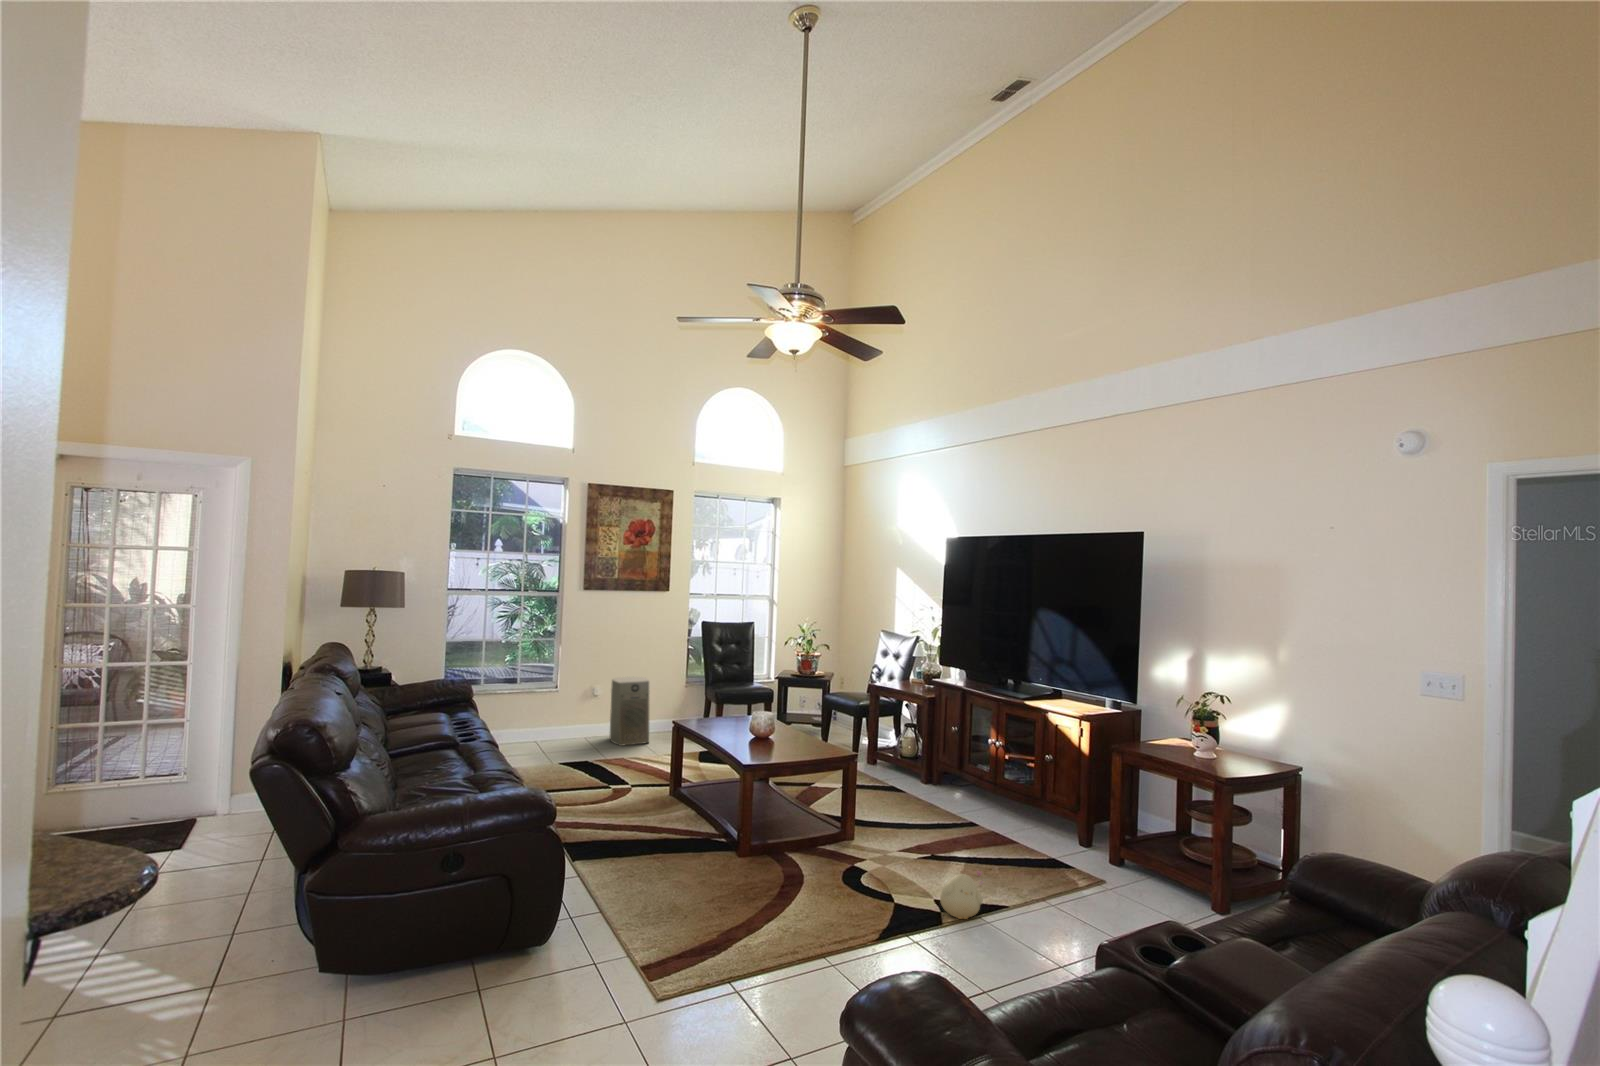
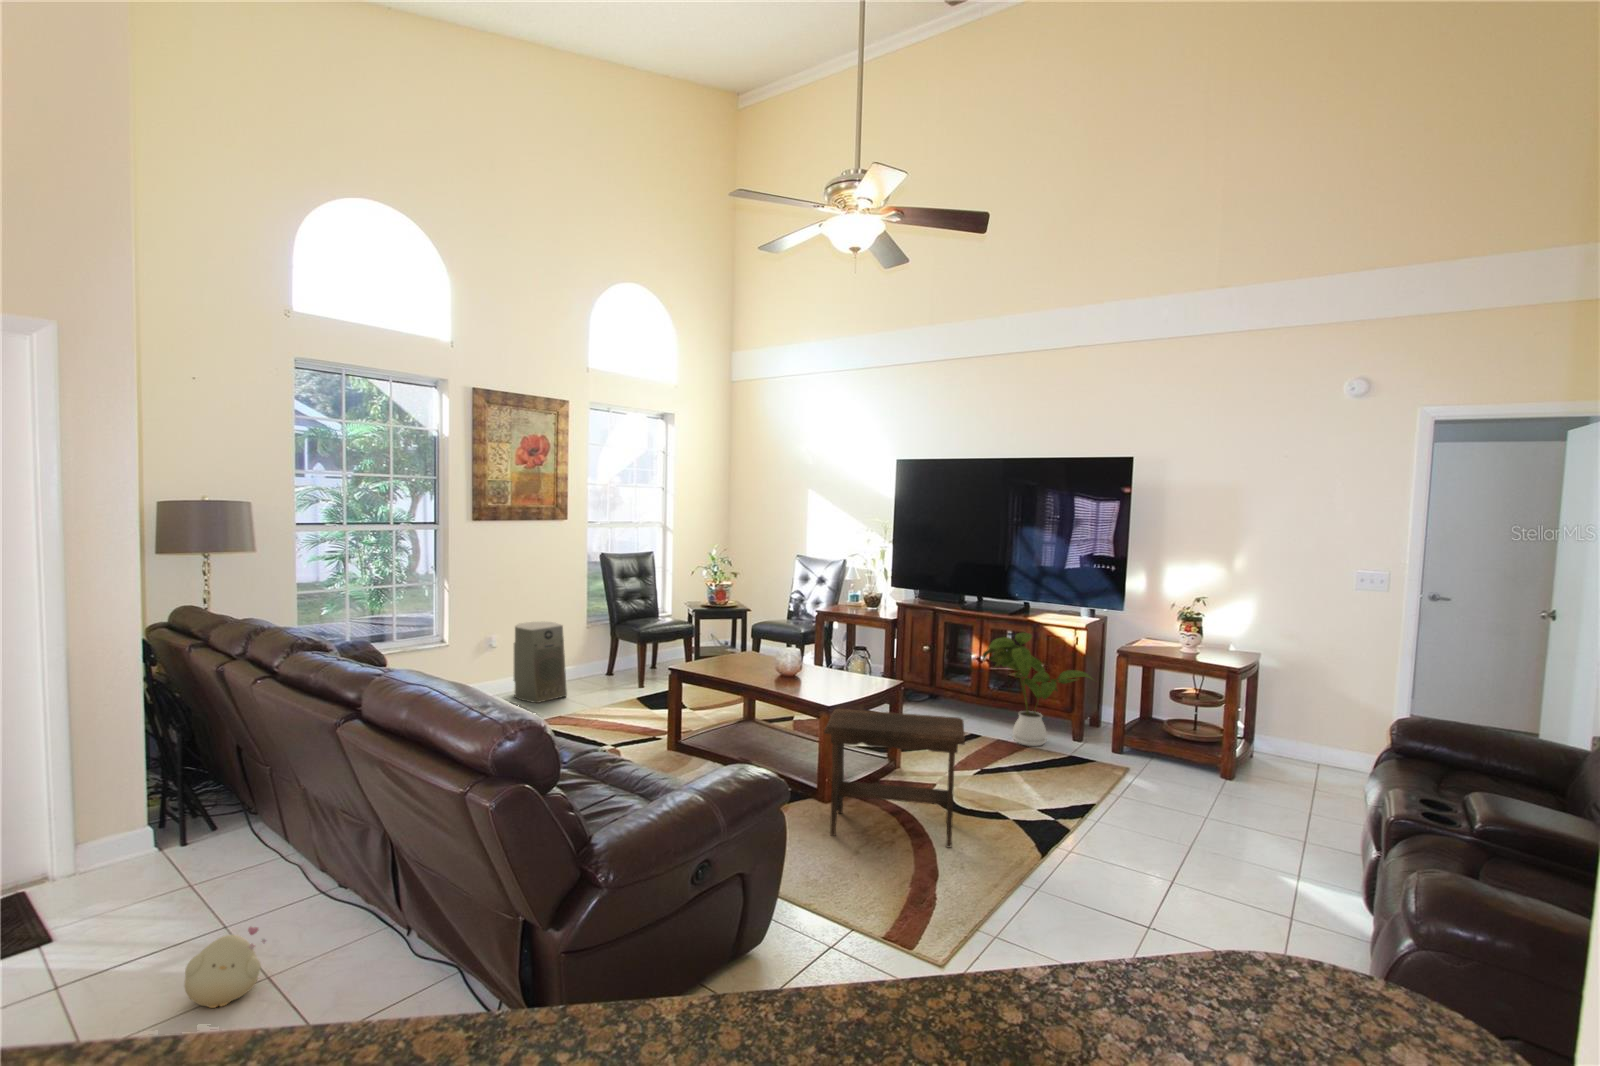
house plant: none [967,718,1085,842] -> present [982,633,1092,746]
footstool: none [704,768,846,916] -> present [824,709,965,847]
plush toy: present [940,871,983,919] -> present [184,927,266,1008]

